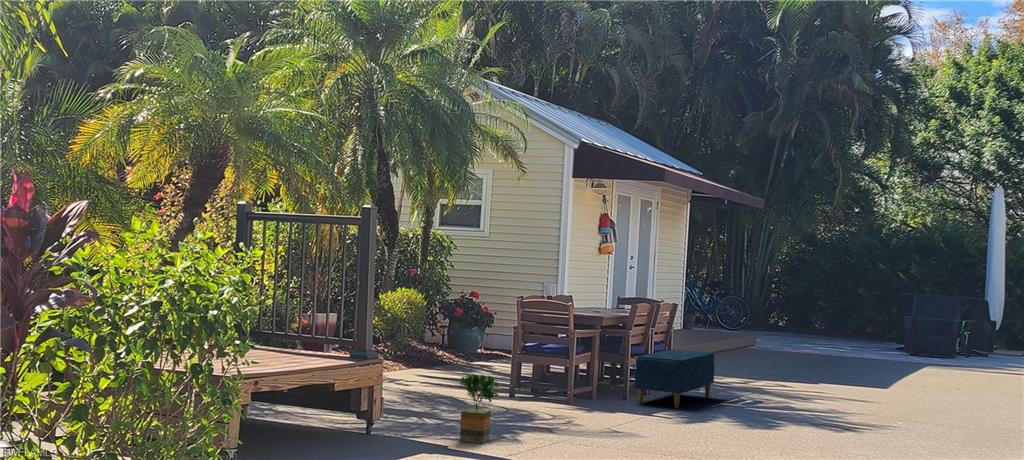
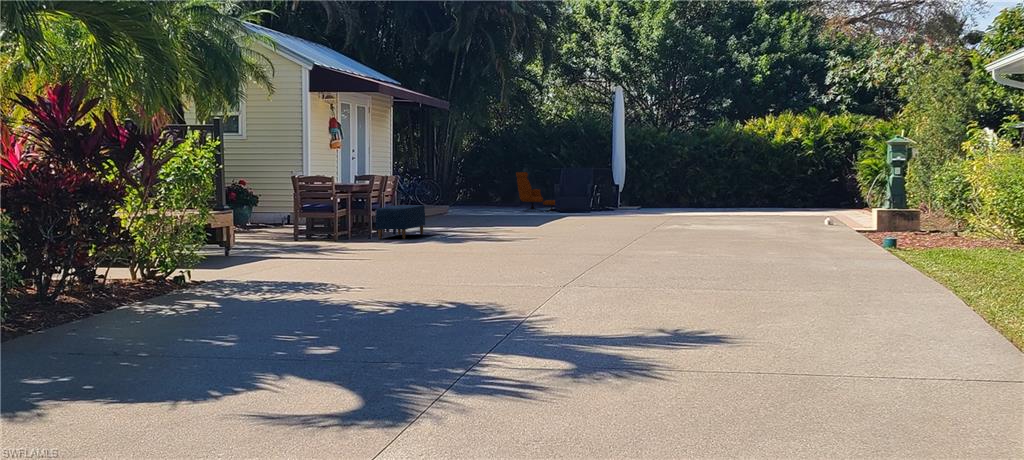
lounge chair: none [850,297,912,357] -> present [516,172,555,211]
potted tree: present [459,374,499,443] -> none [279,215,306,255]

